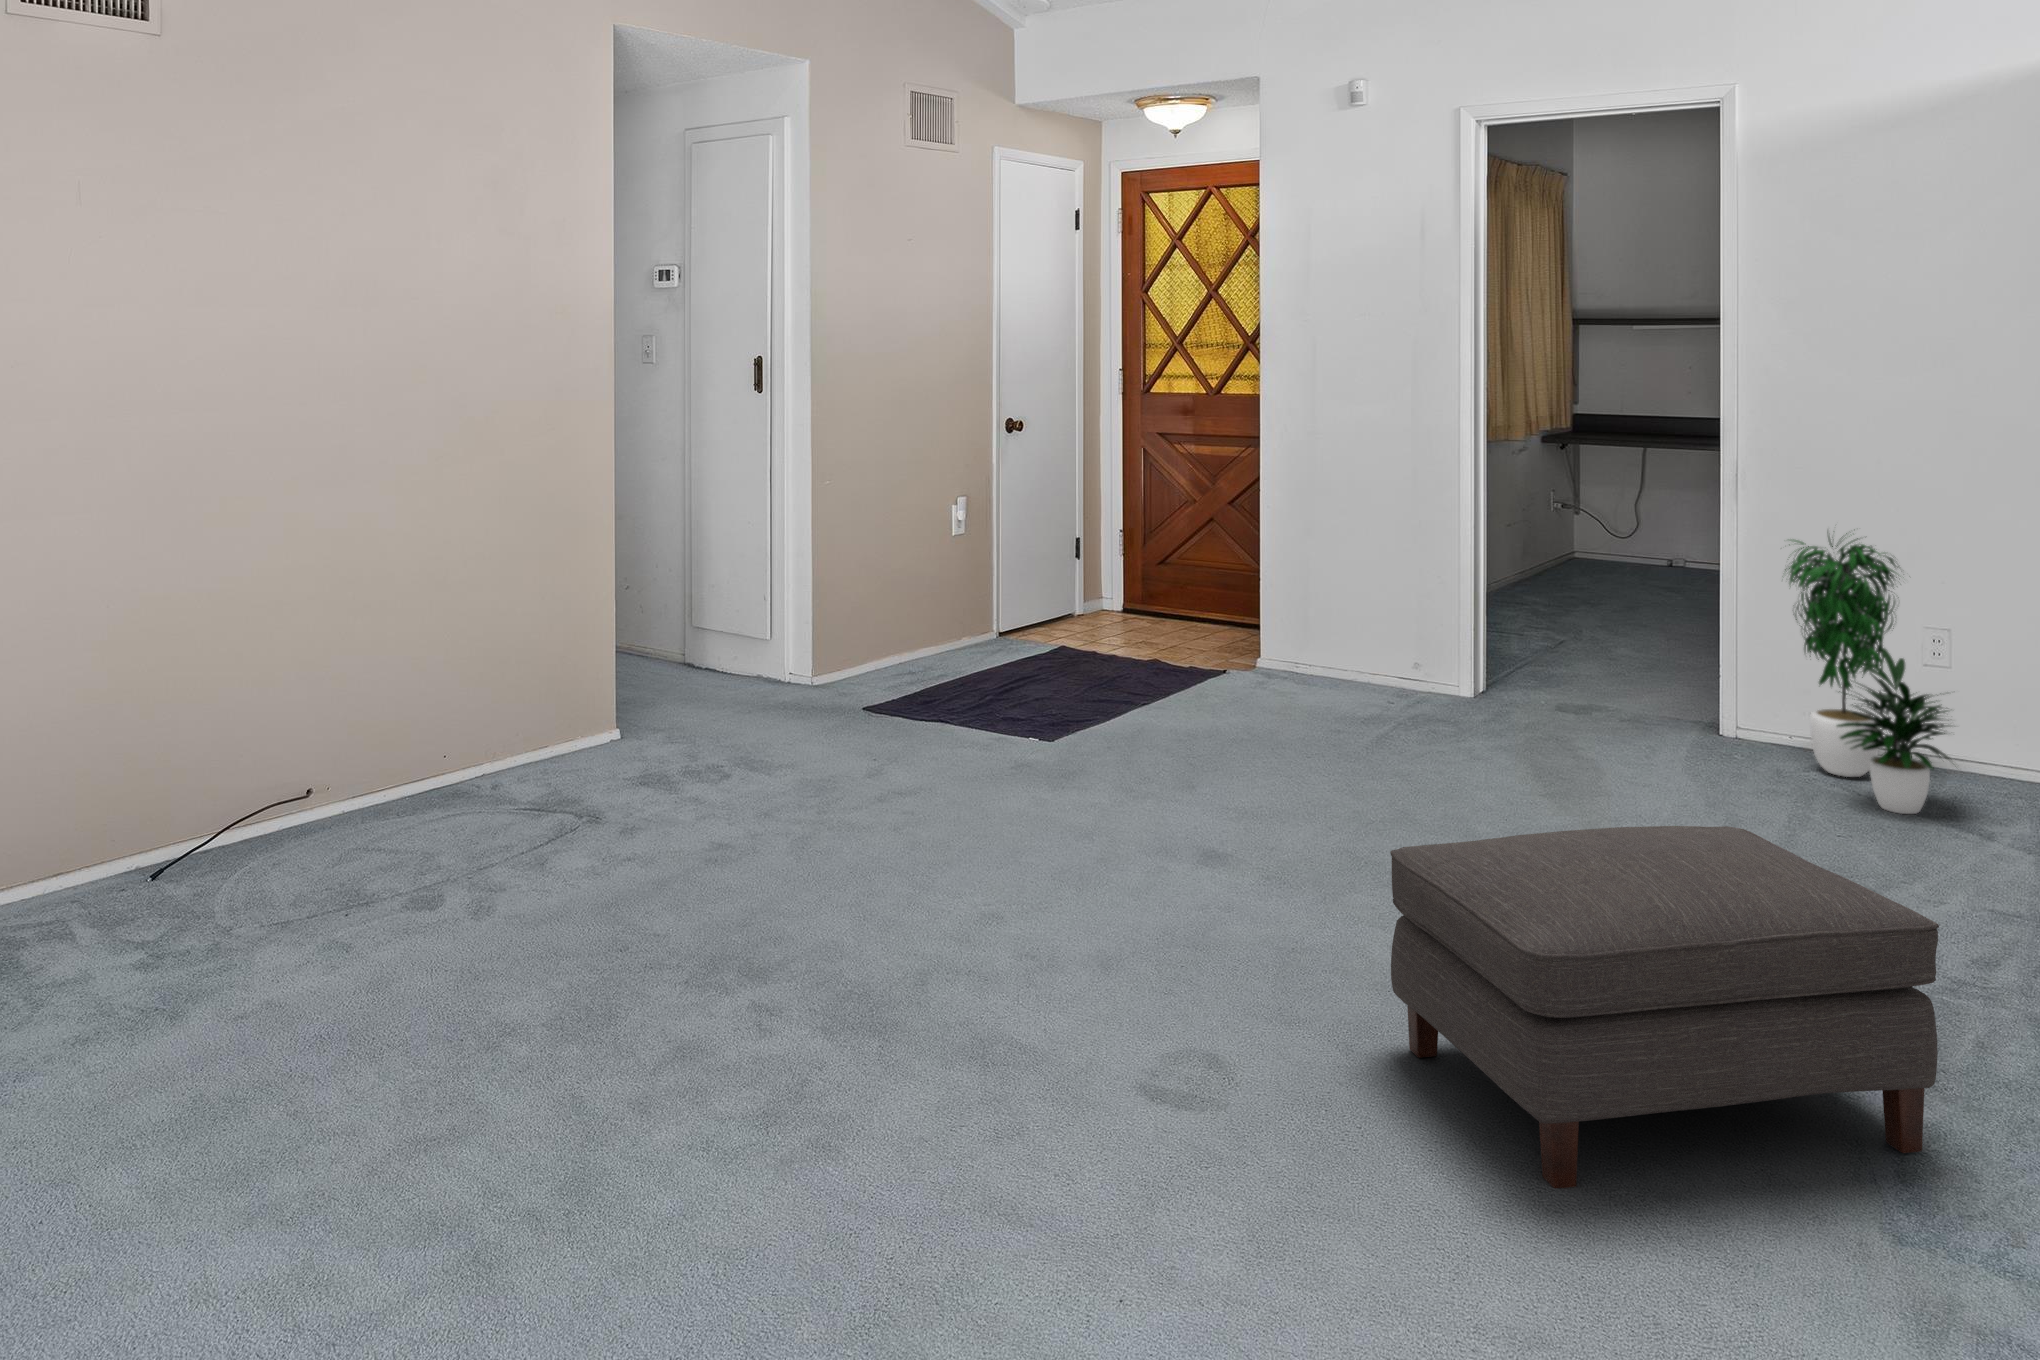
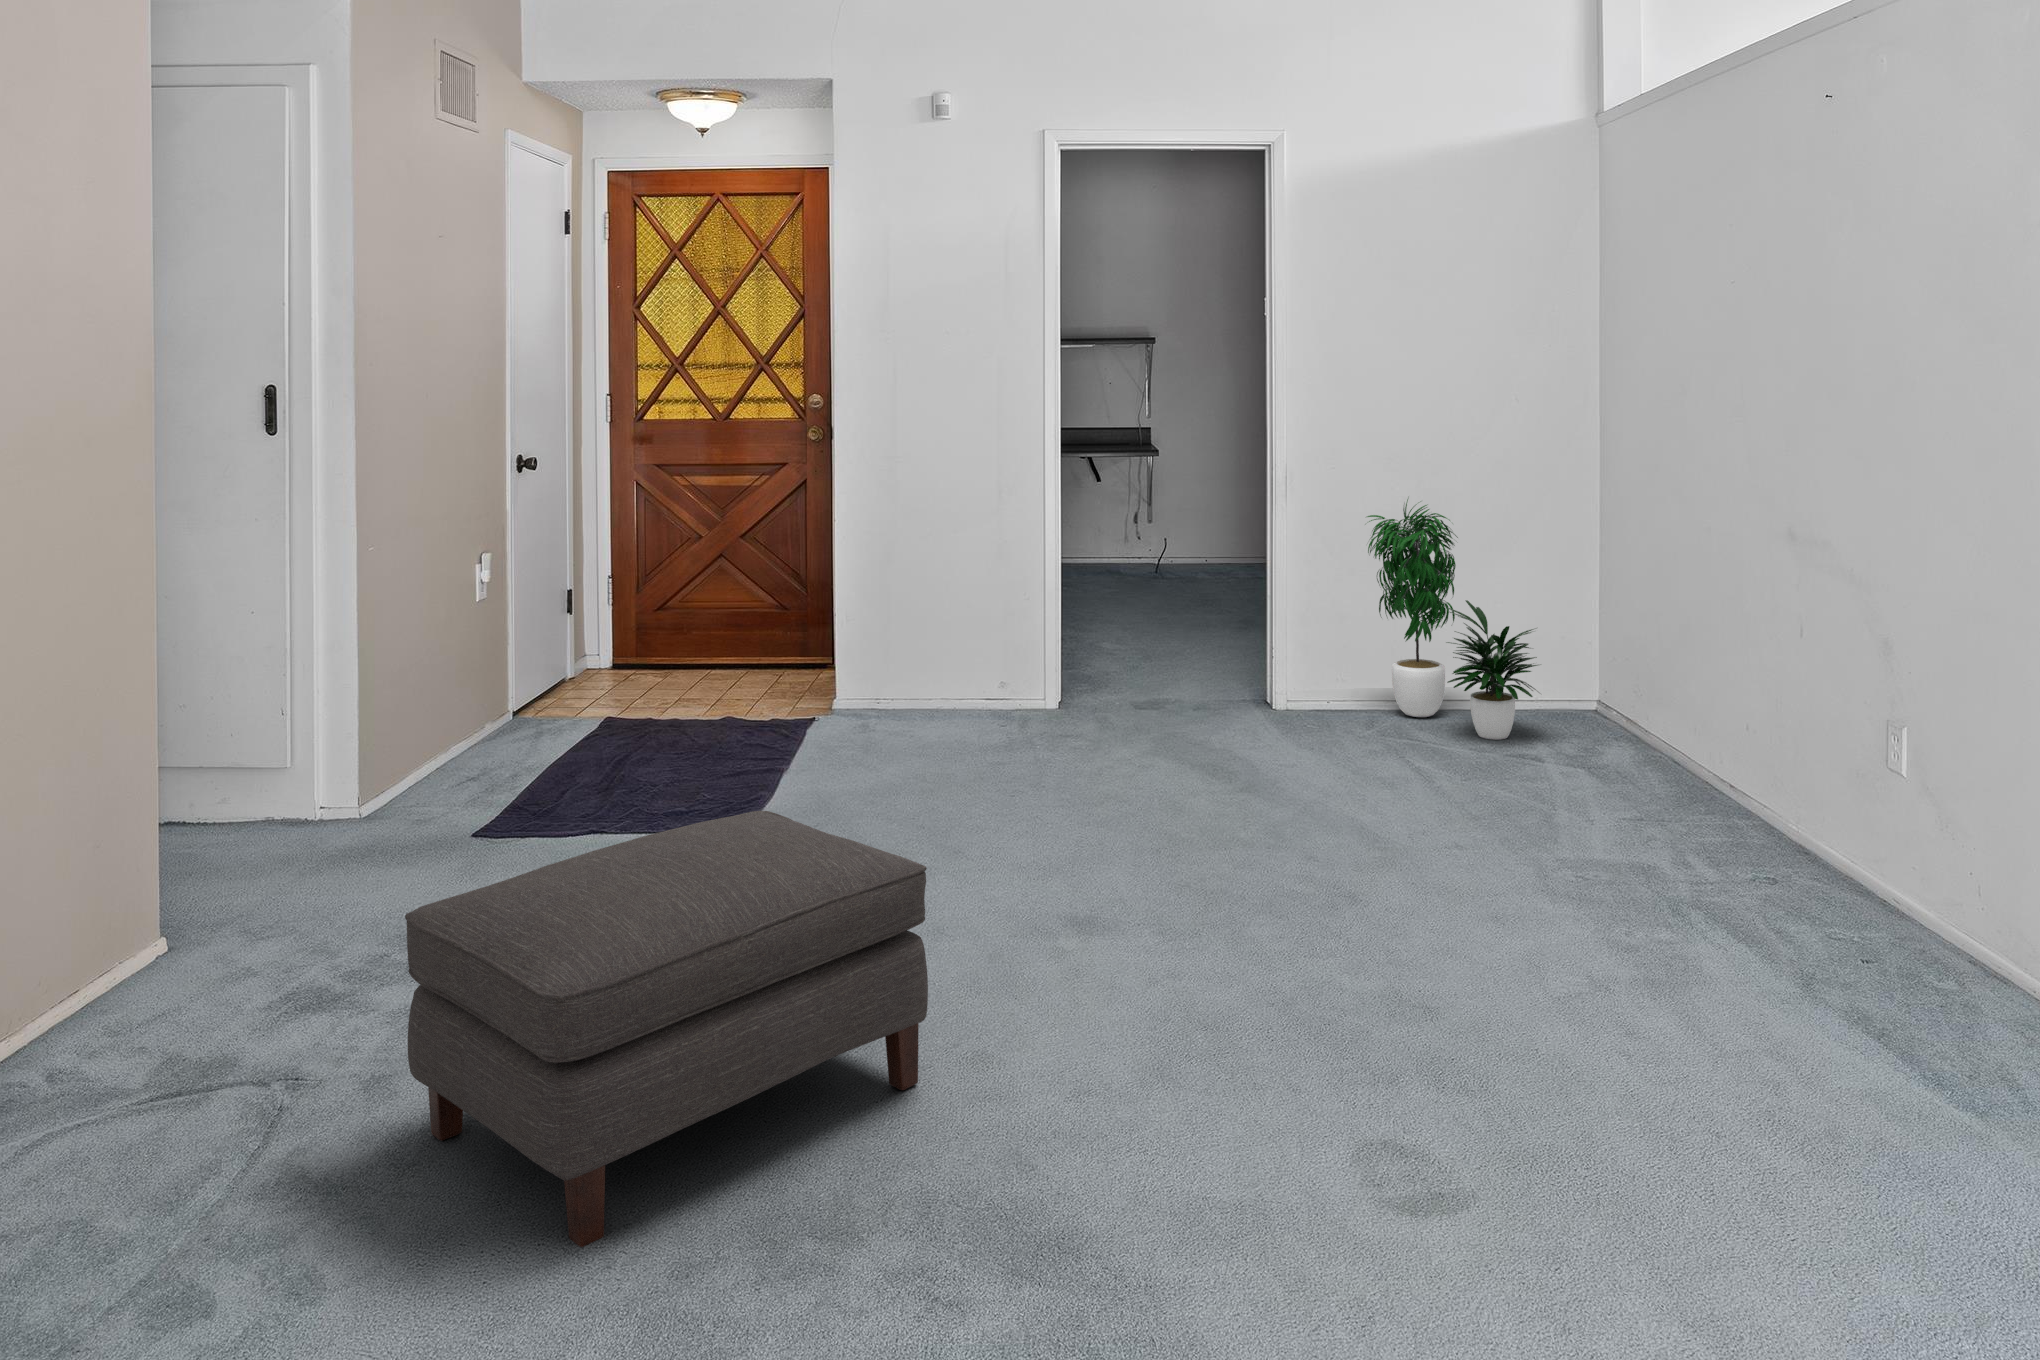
ottoman: present [1390,826,1939,1189] -> present [405,811,928,1247]

